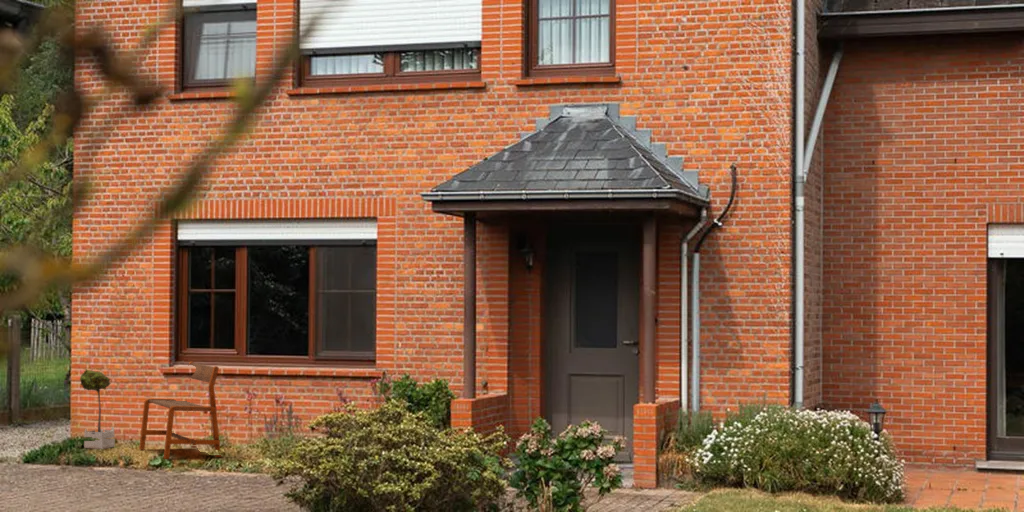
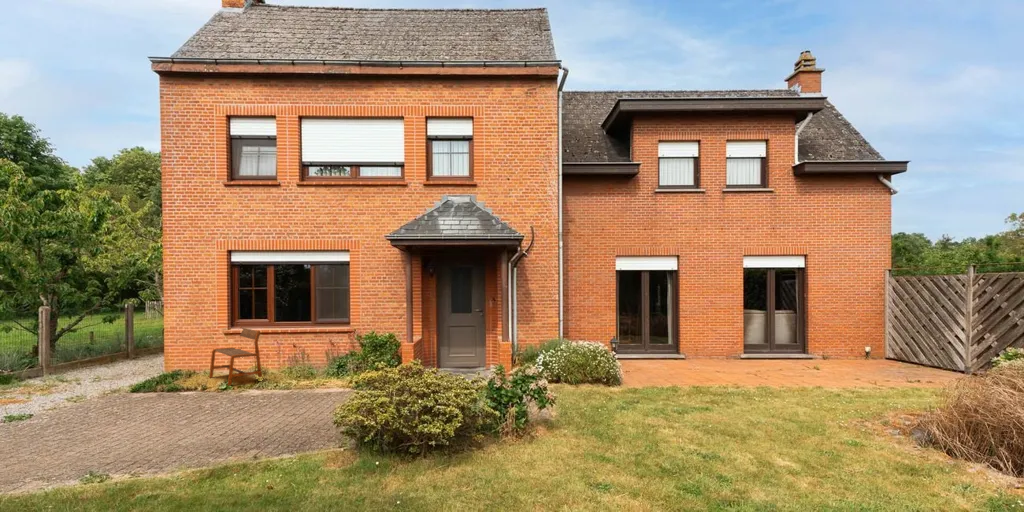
potted tree: present [80,369,115,449] -> none [169,335,193,379]

